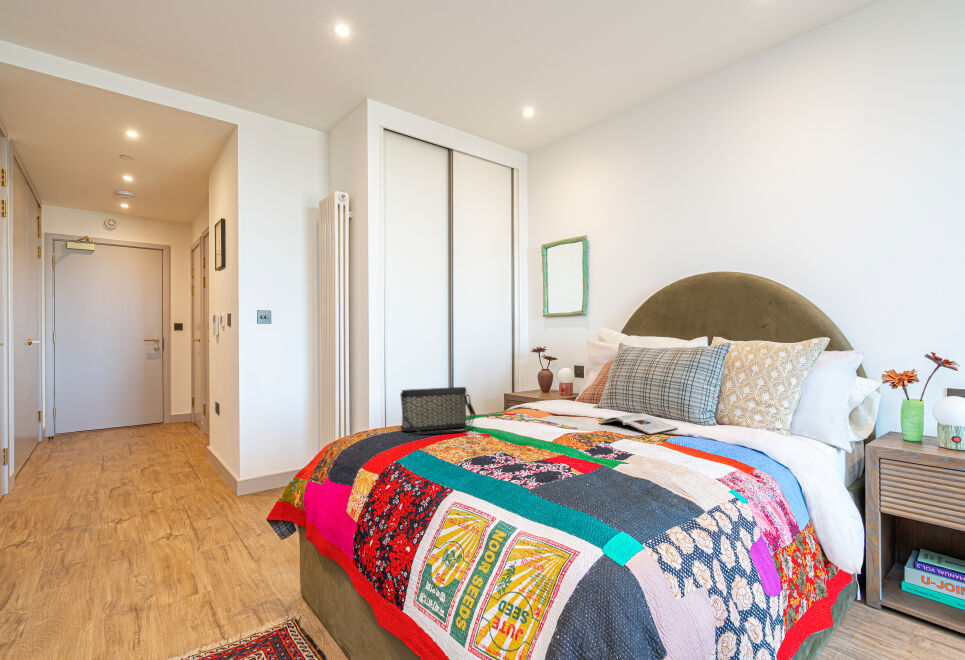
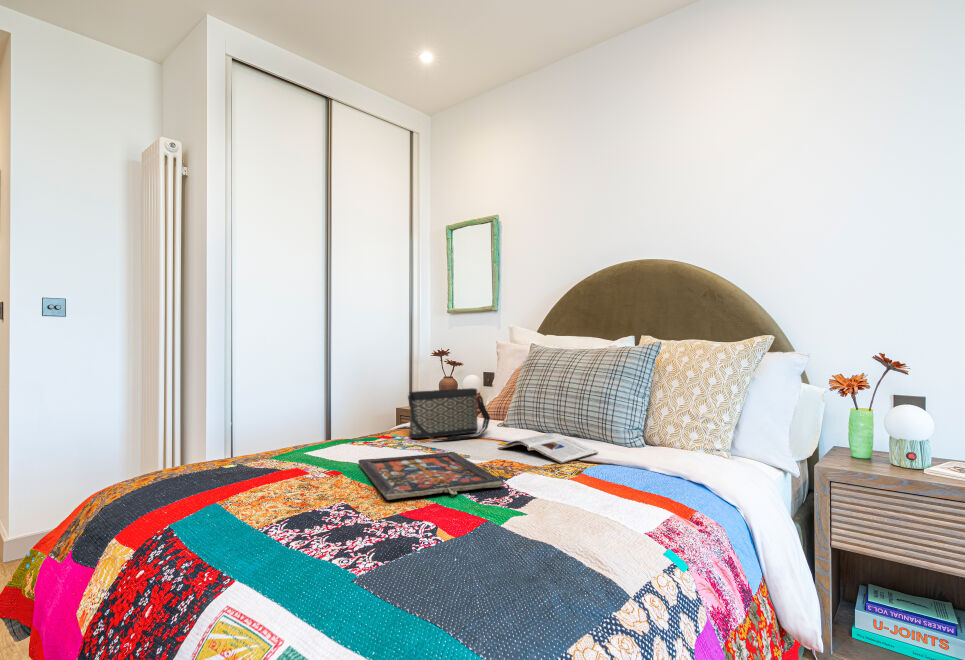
handbag: present [400,387,476,434] -> present [408,388,490,440]
board game: none [501,424,610,451] -> present [358,452,504,500]

